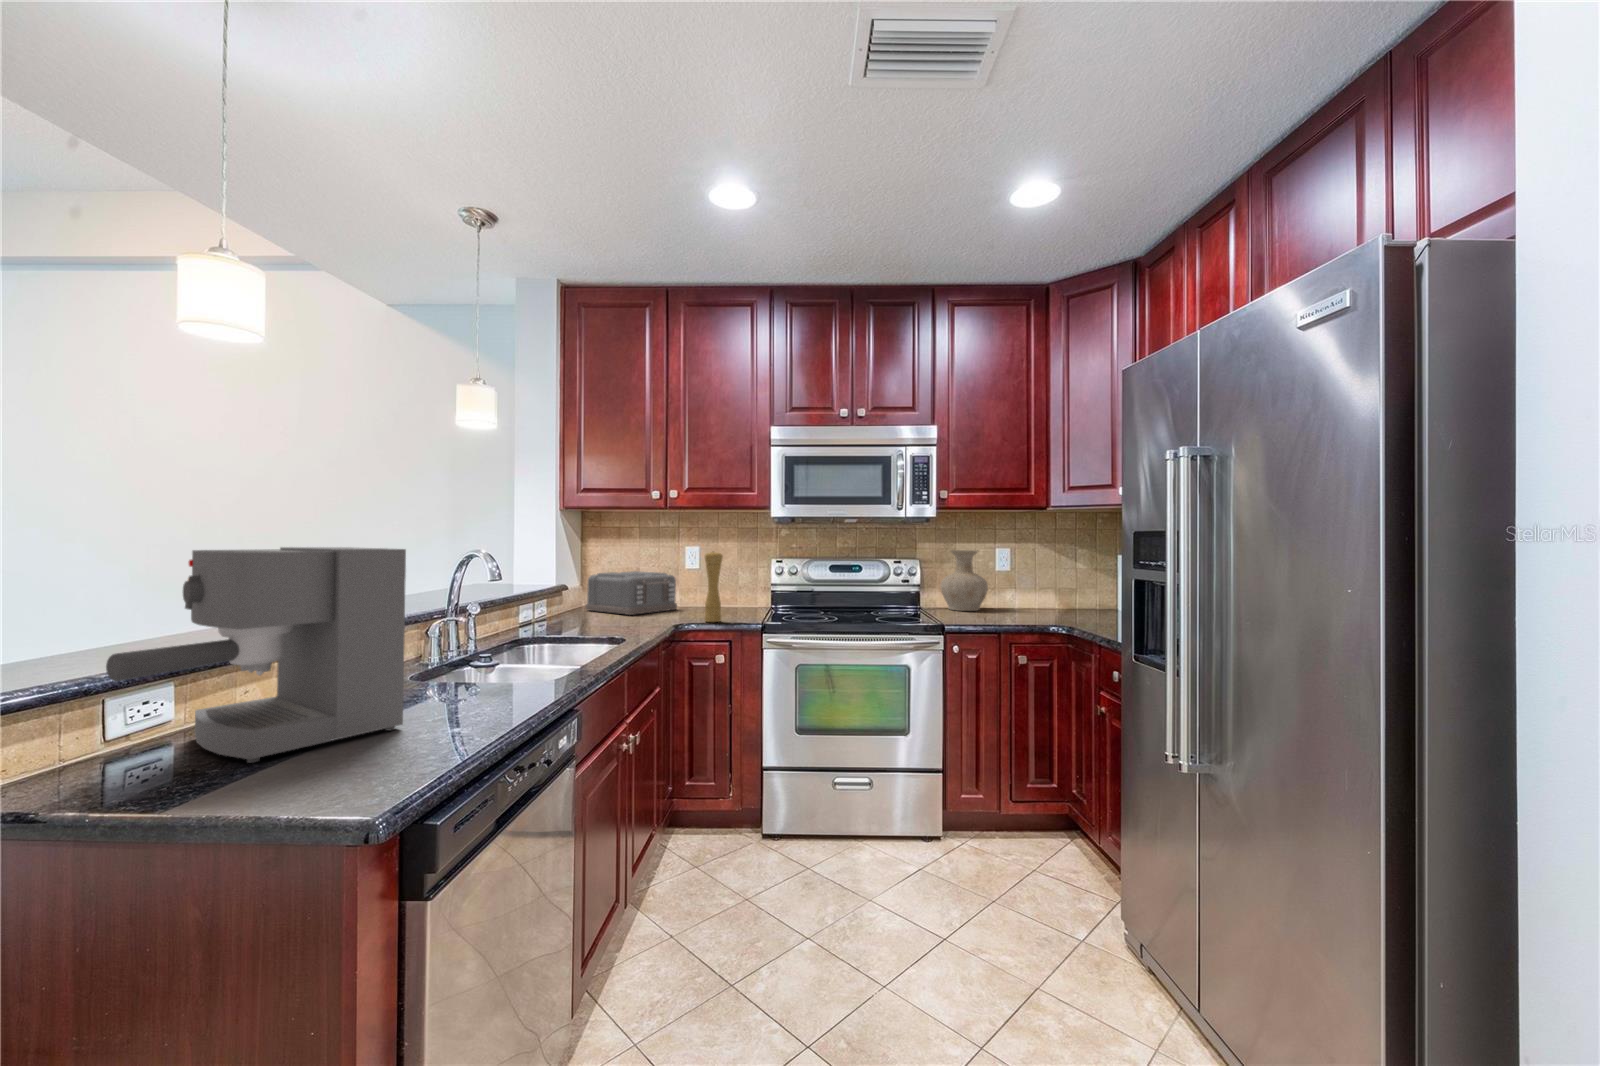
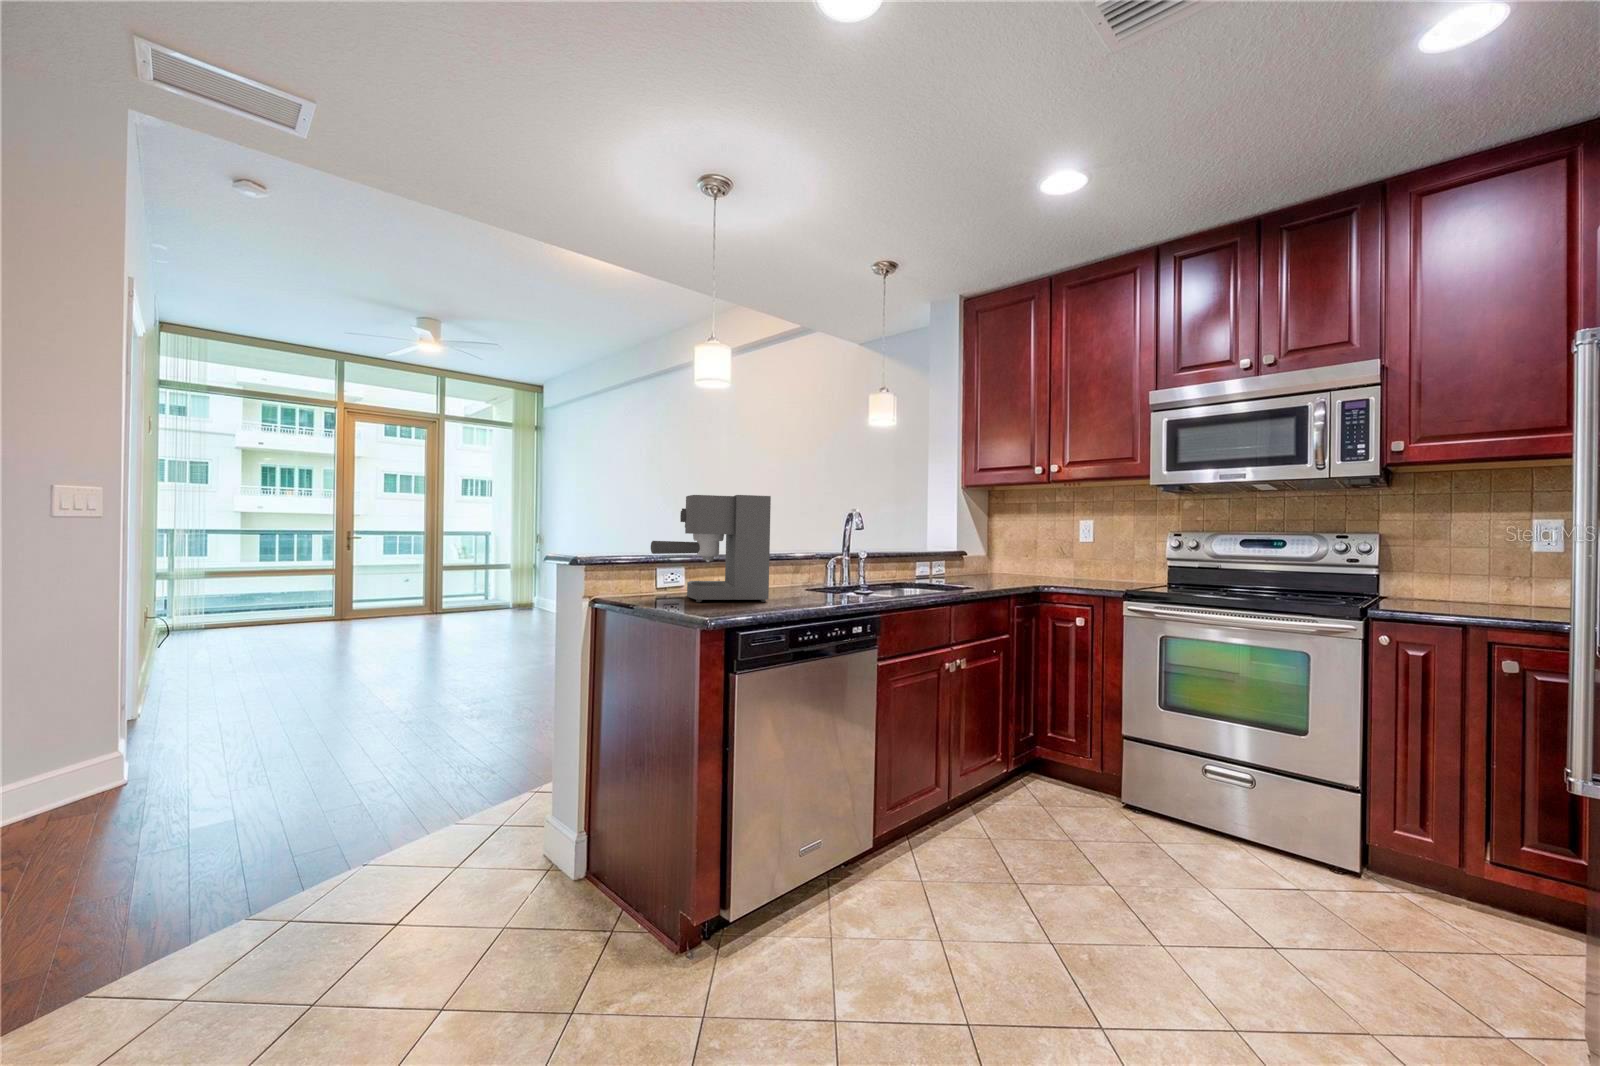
vase: present [941,550,988,611] -> none [1418,520,1506,604]
pepper mill: present [705,552,723,622] -> none [1067,519,1087,587]
toaster: present [586,571,677,615] -> none [981,543,1063,579]

